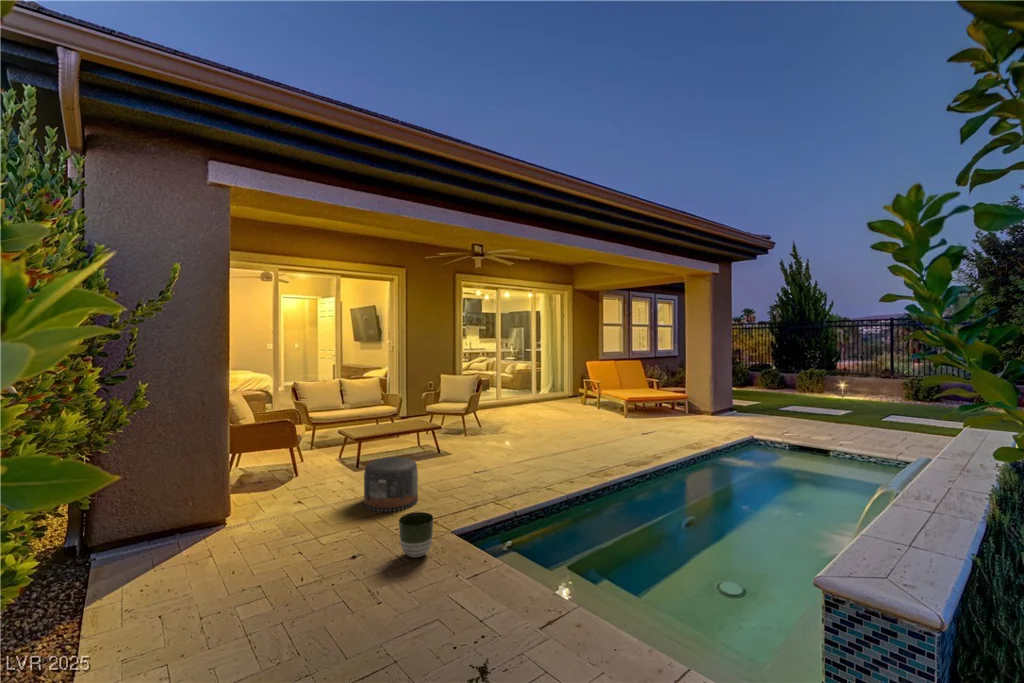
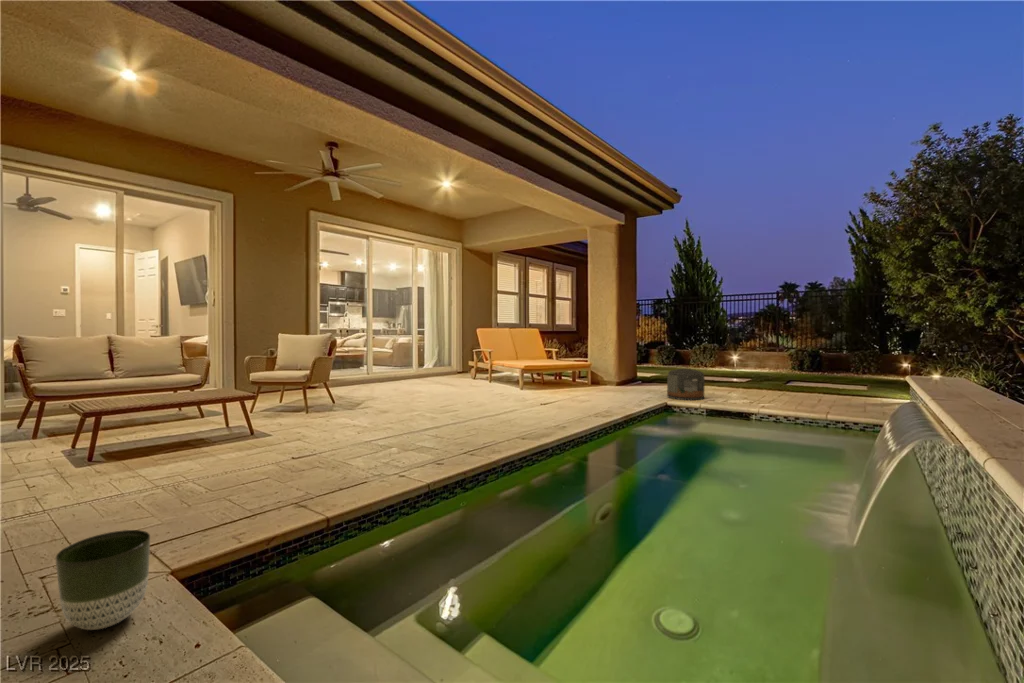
pouf: present [364,457,418,512] -> present [667,369,705,400]

